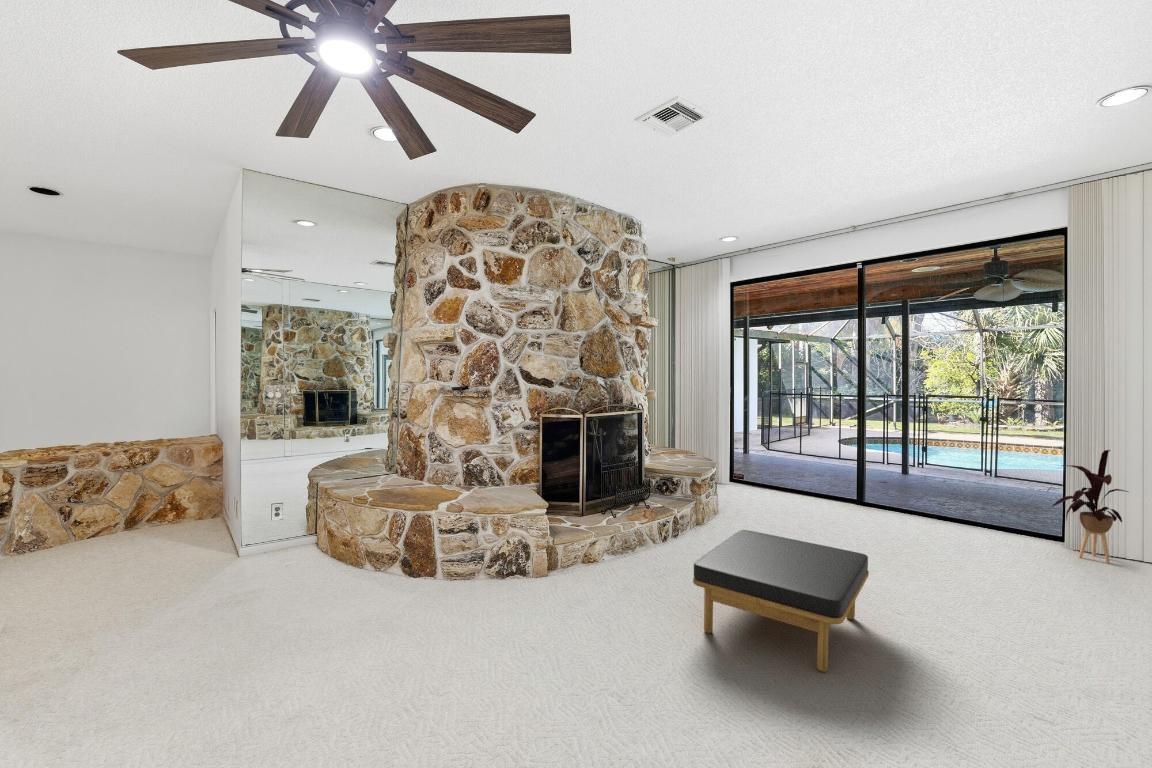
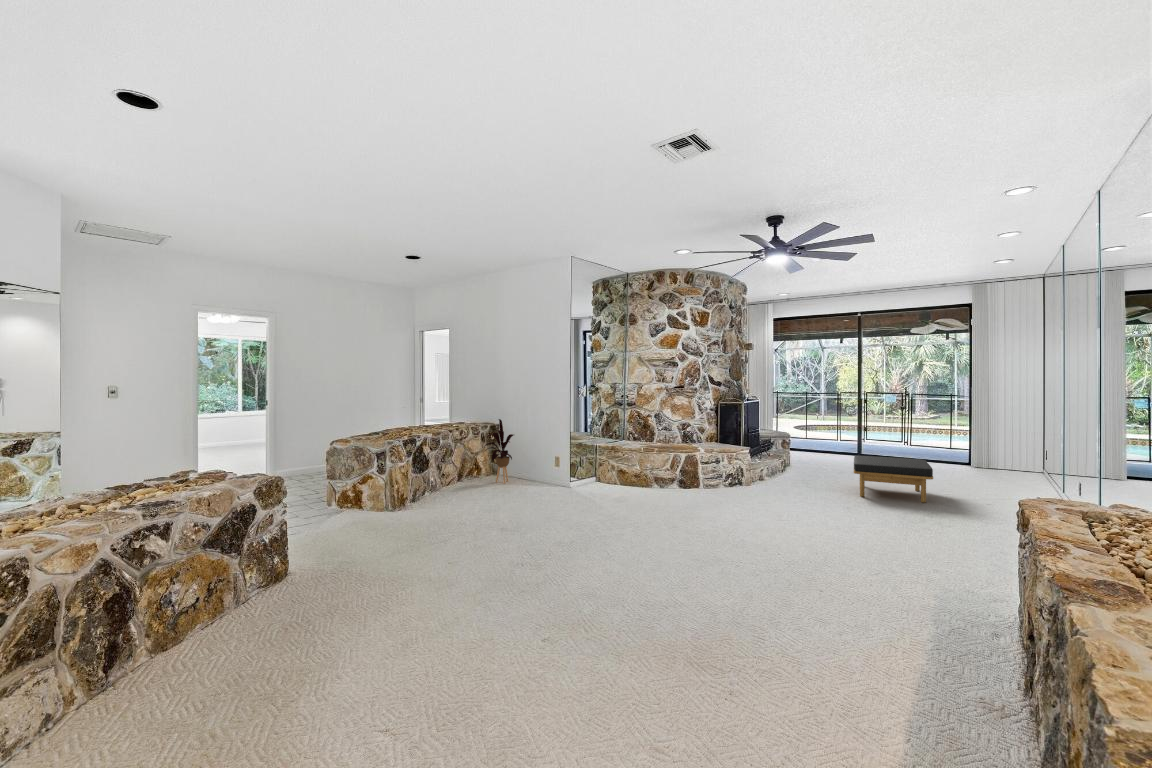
house plant: present [1052,450,1128,563] -> present [485,419,513,483]

